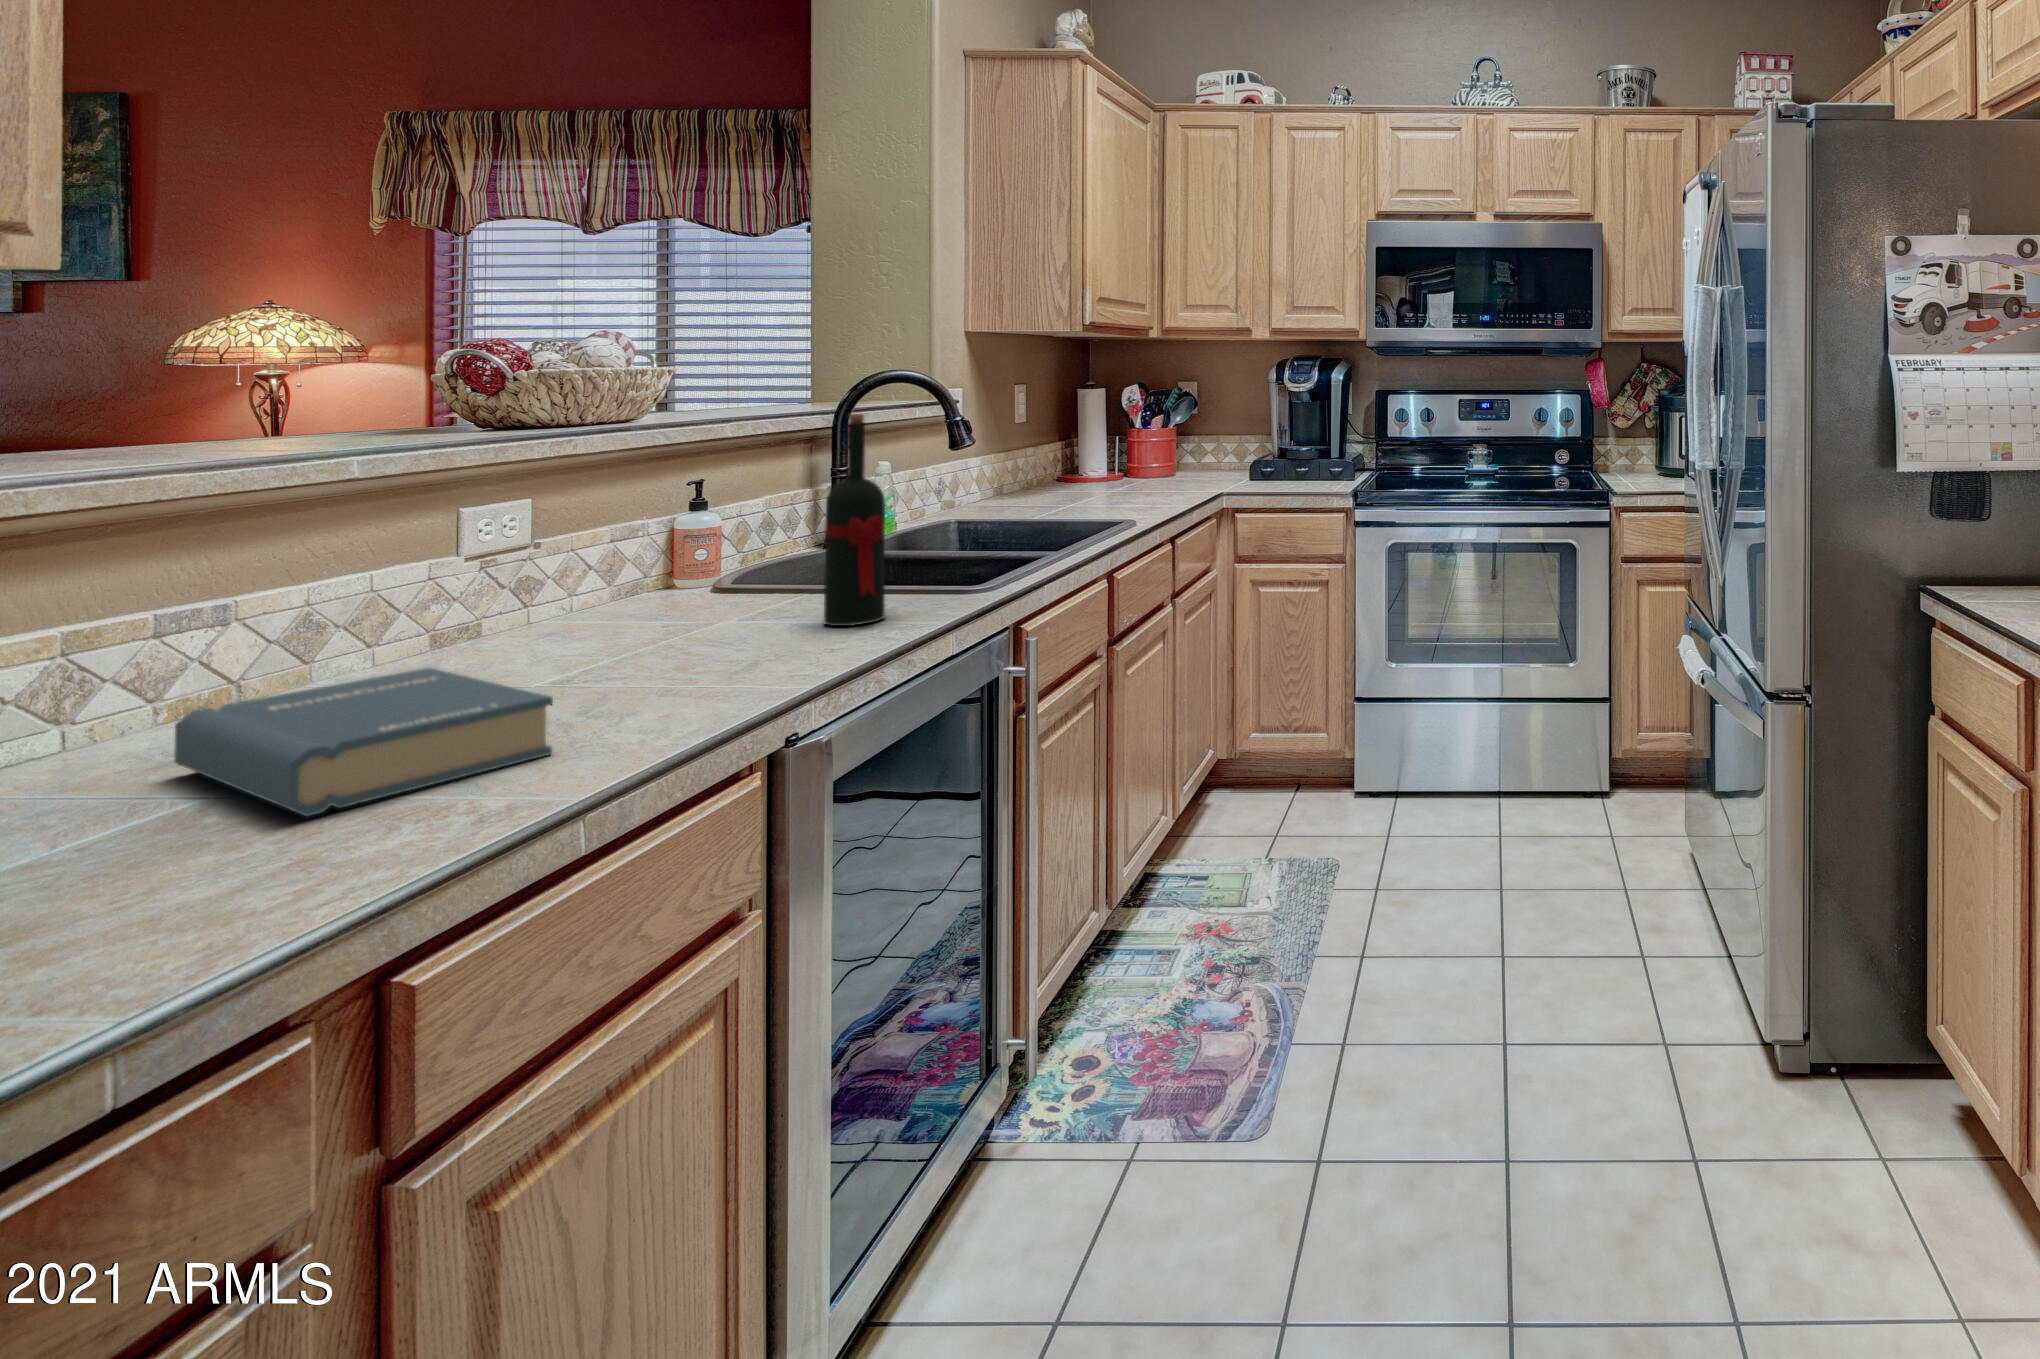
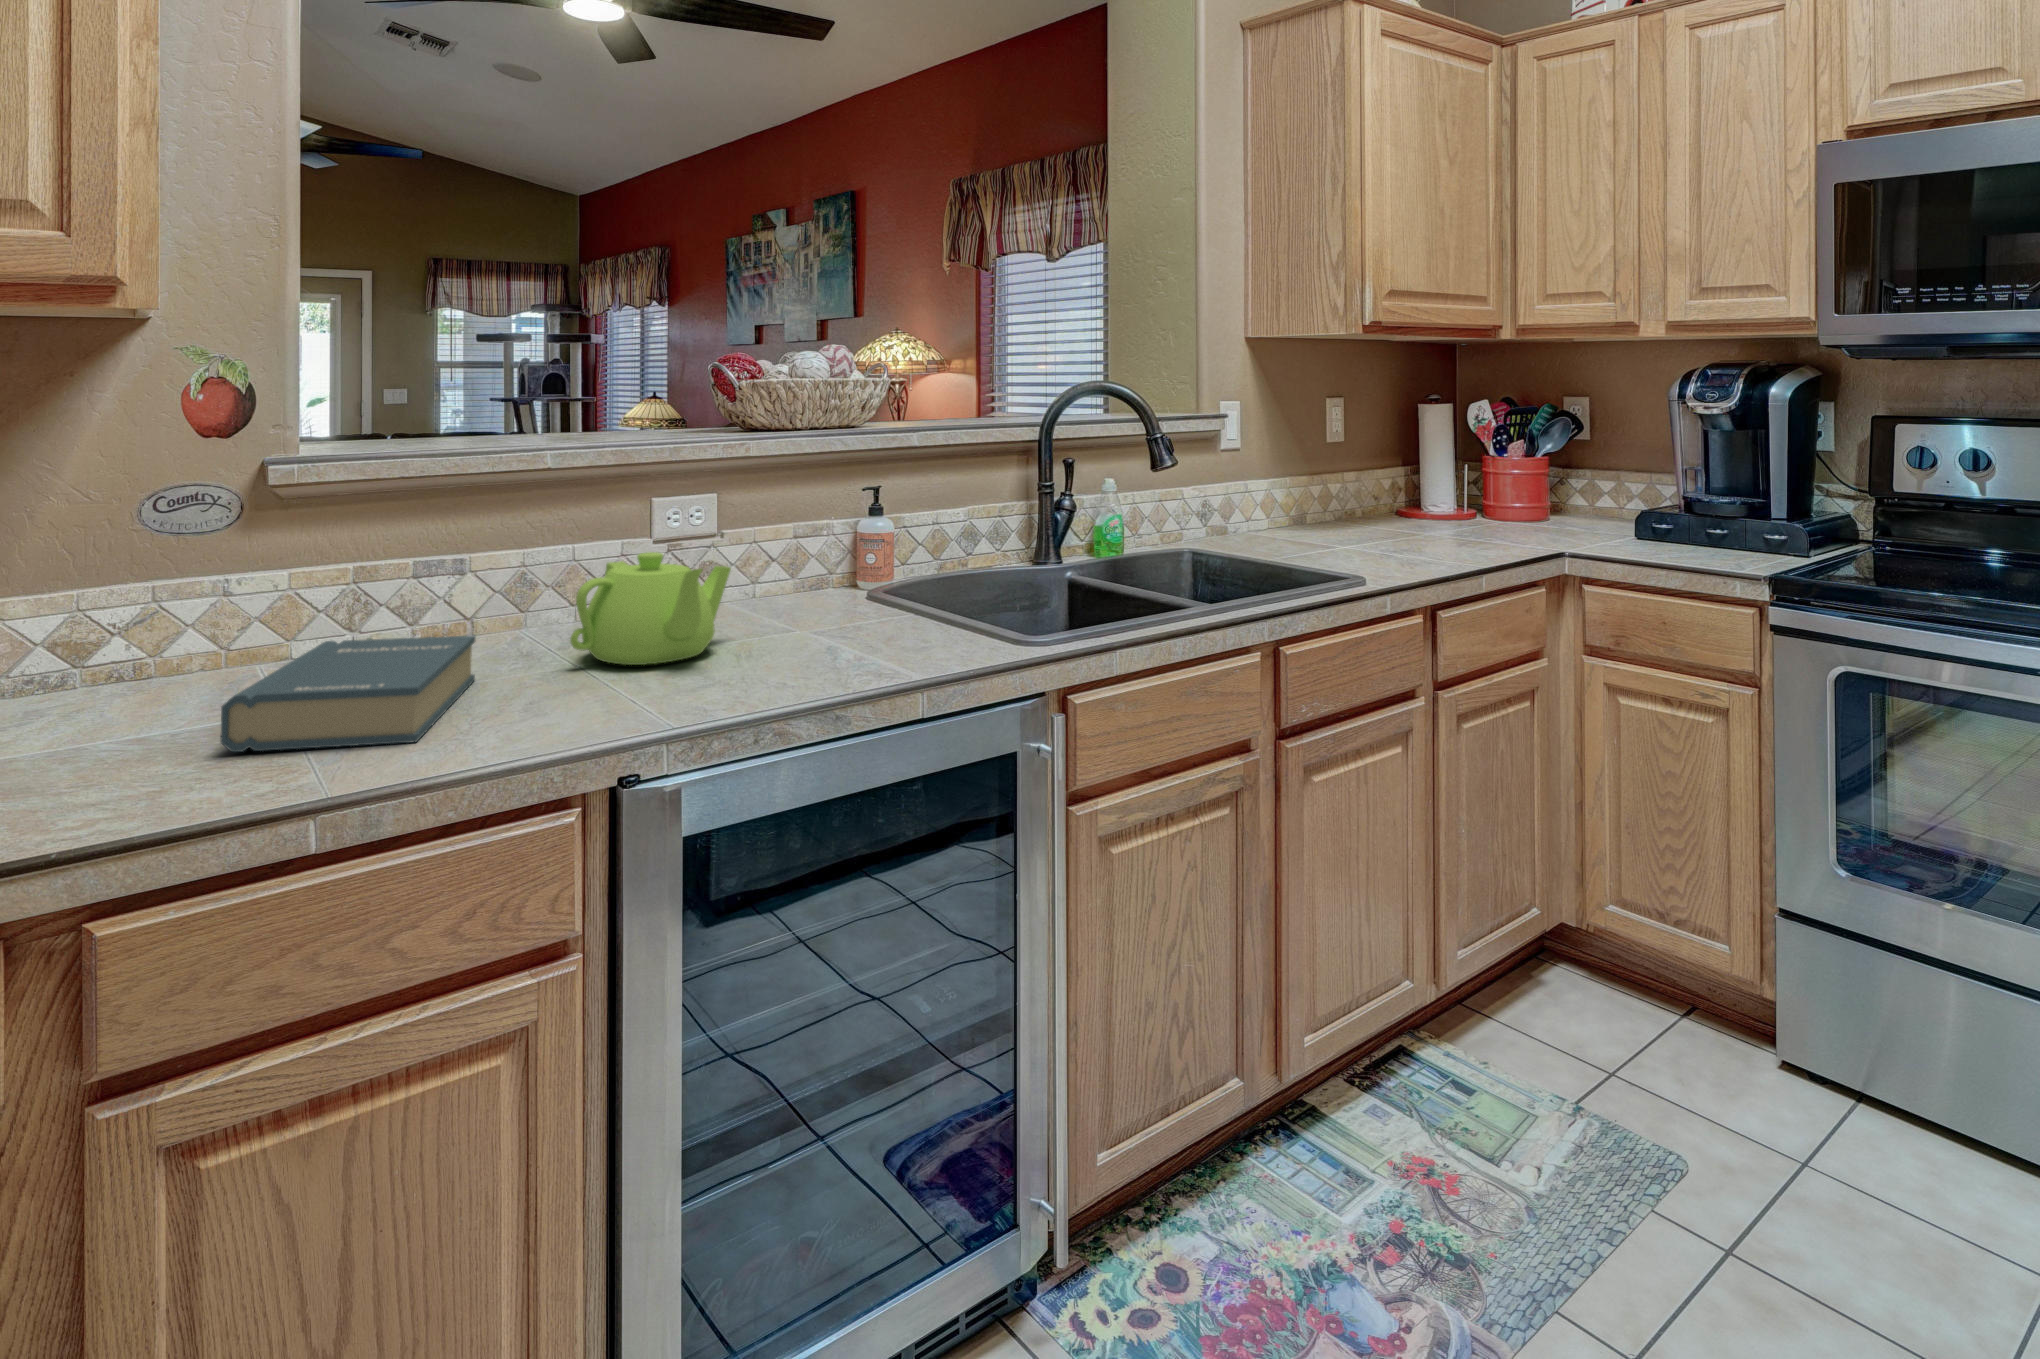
wine bottle: present [824,414,885,626] -> none [832,427,891,661]
teapot: none [497,554,721,674] -> present [570,552,731,665]

